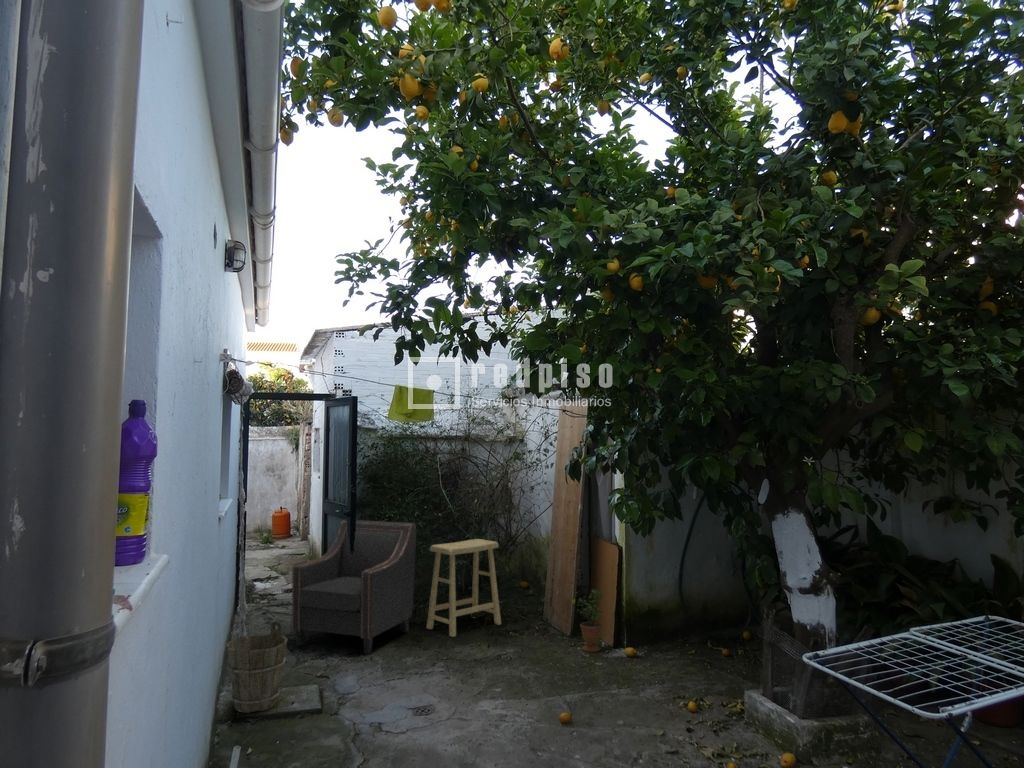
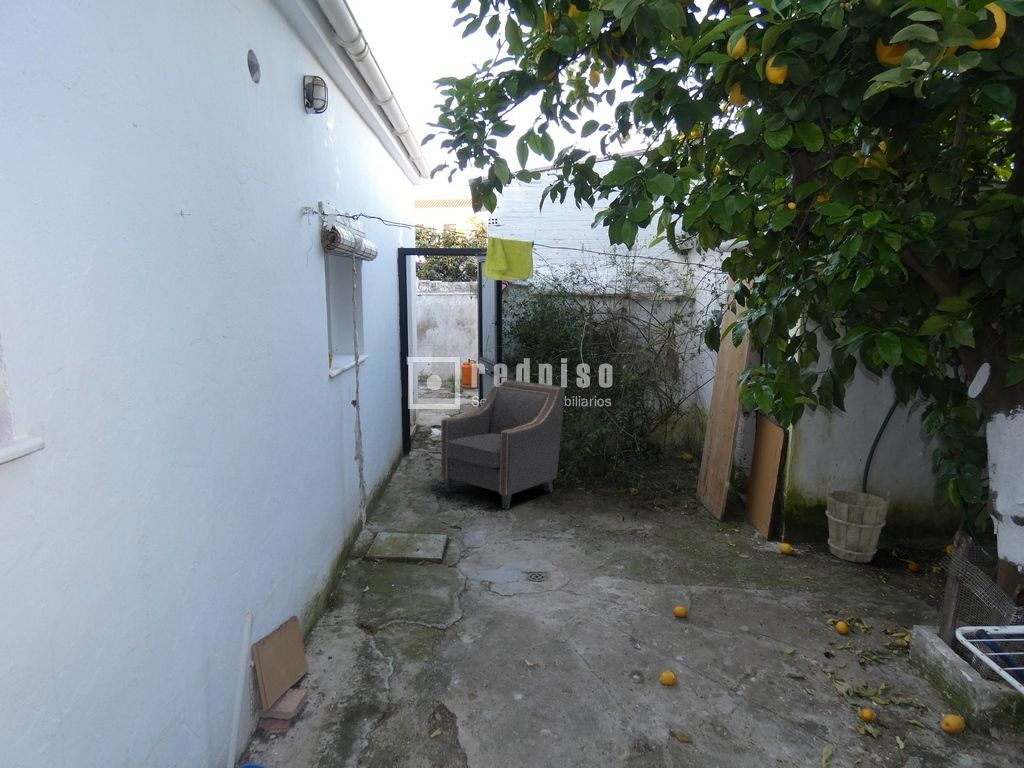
stool: present [427,539,501,637] -> none [571,408,650,503]
potted plant: present [577,590,605,652] -> none [725,472,761,541]
bucket: present [226,621,287,713] -> present [826,482,891,562]

